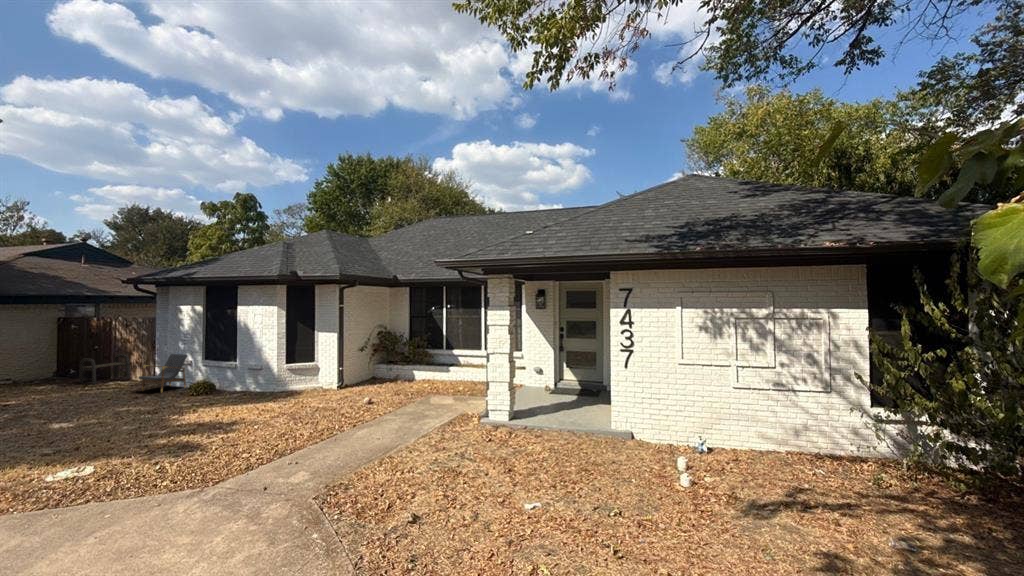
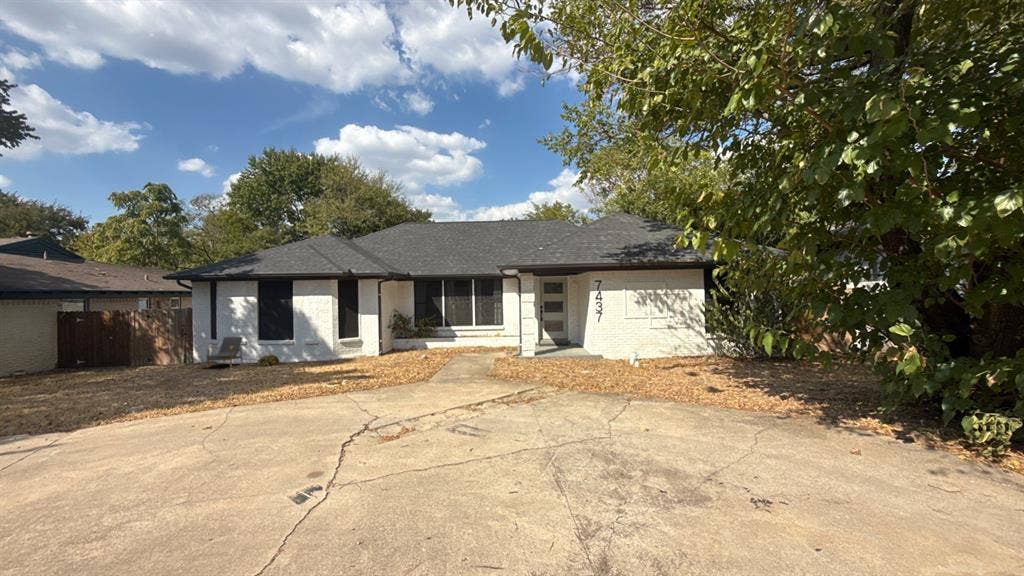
bench: present [79,354,130,384] -> none [118,342,161,369]

